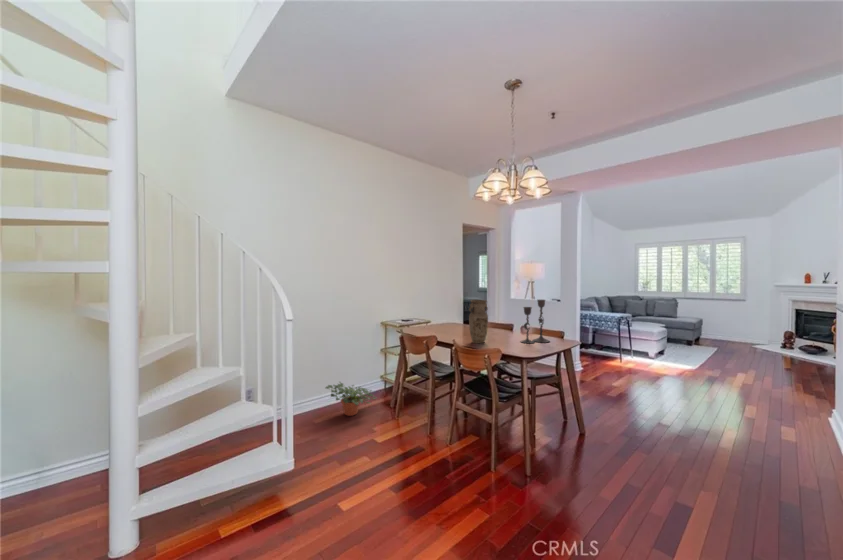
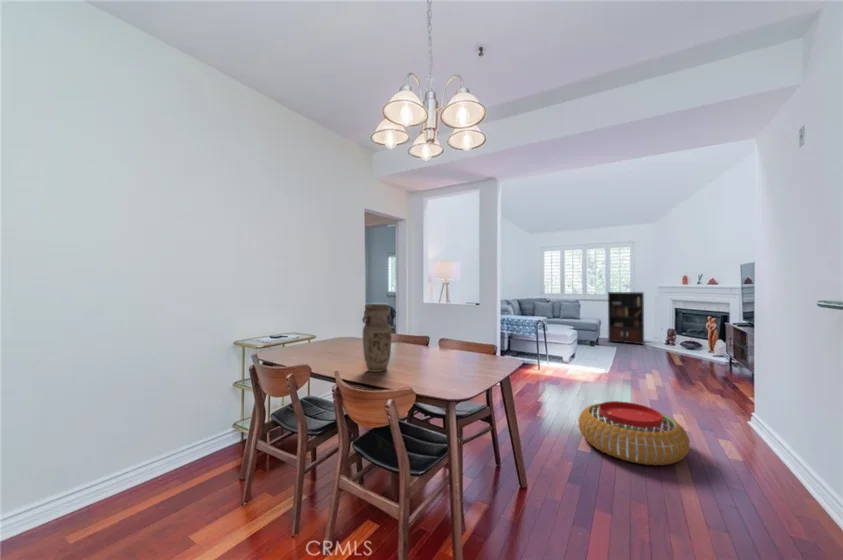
bookcase: none [710,291,770,347] -> present [608,292,644,344]
candlestick: present [521,300,550,343] -> none [439,302,479,367]
potted plant: present [326,382,376,416] -> none [109,447,216,509]
pouf: none [641,386,741,435] -> present [579,401,690,465]

